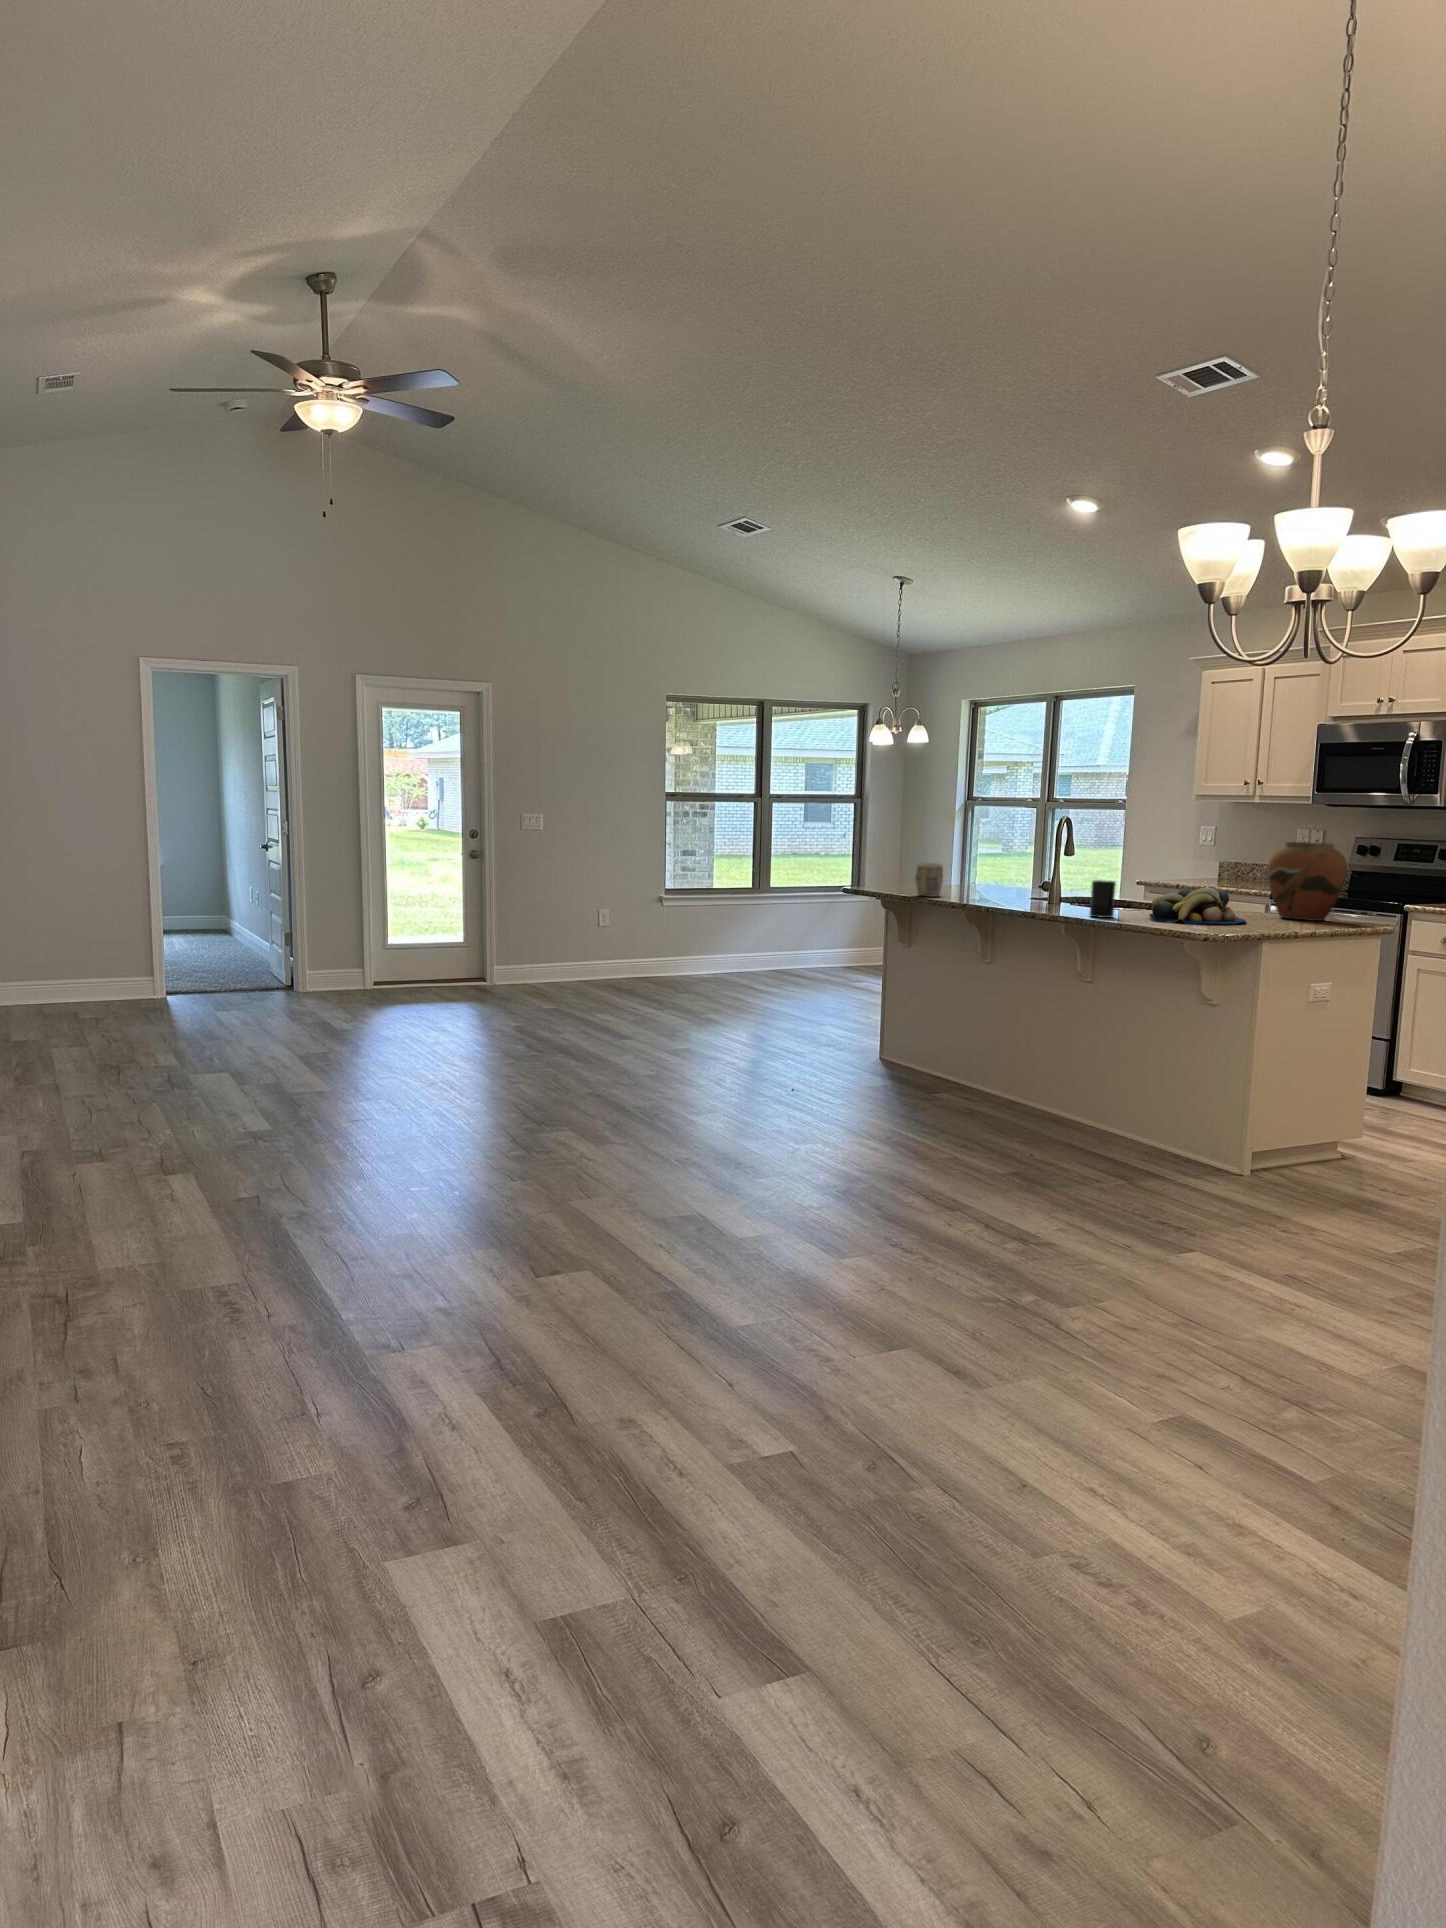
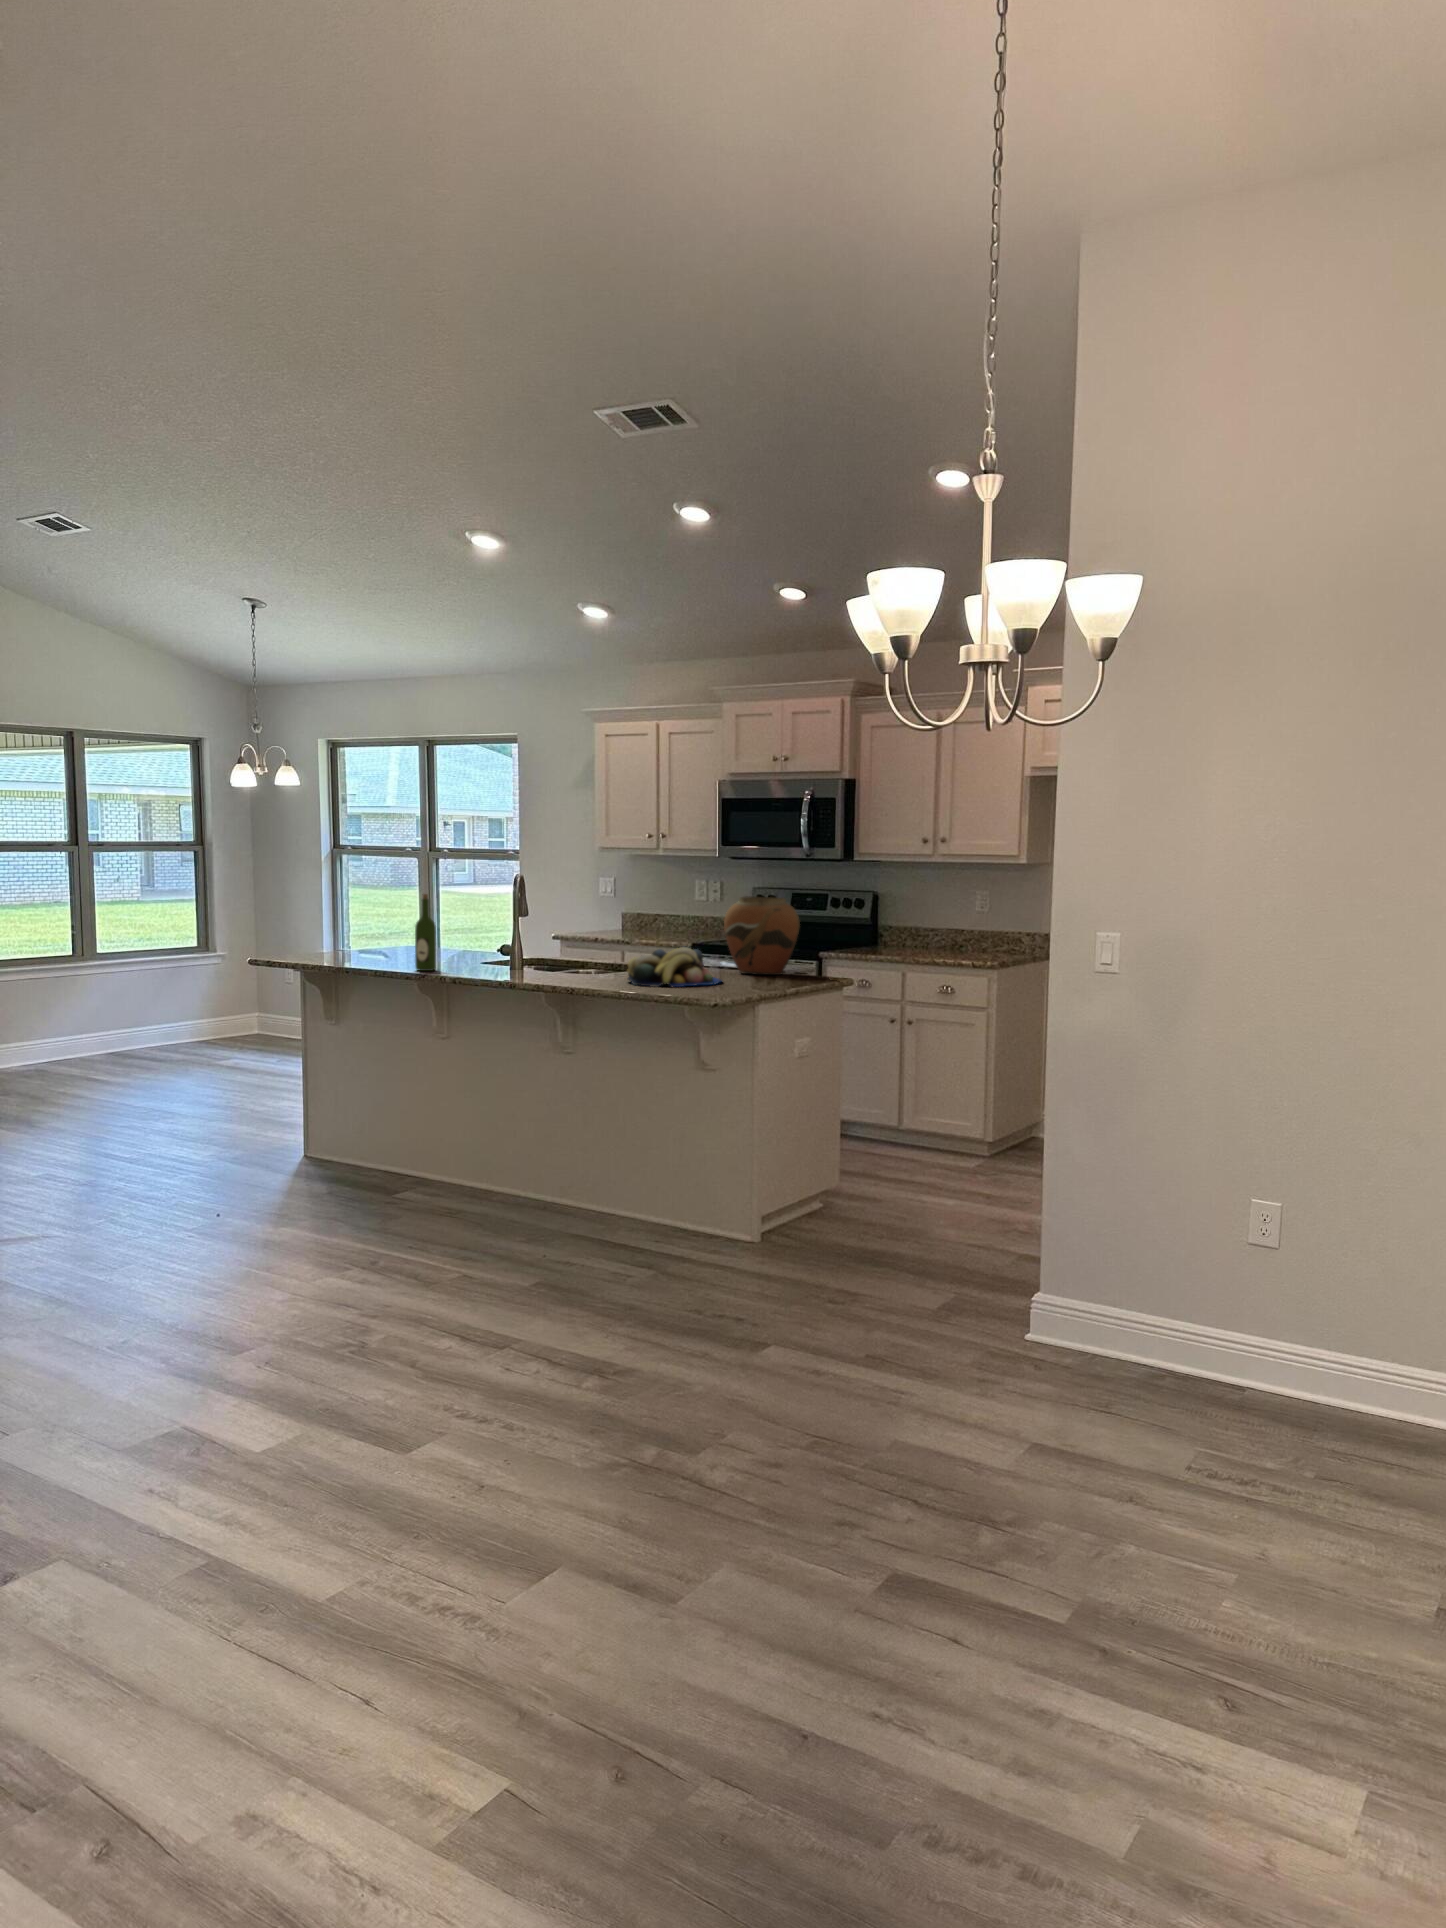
wine bottle: none [973,833,993,902] -> present [415,894,436,971]
mug: present [915,863,943,897] -> none [339,929,372,967]
candle: present [1090,880,1116,918] -> none [564,941,592,985]

